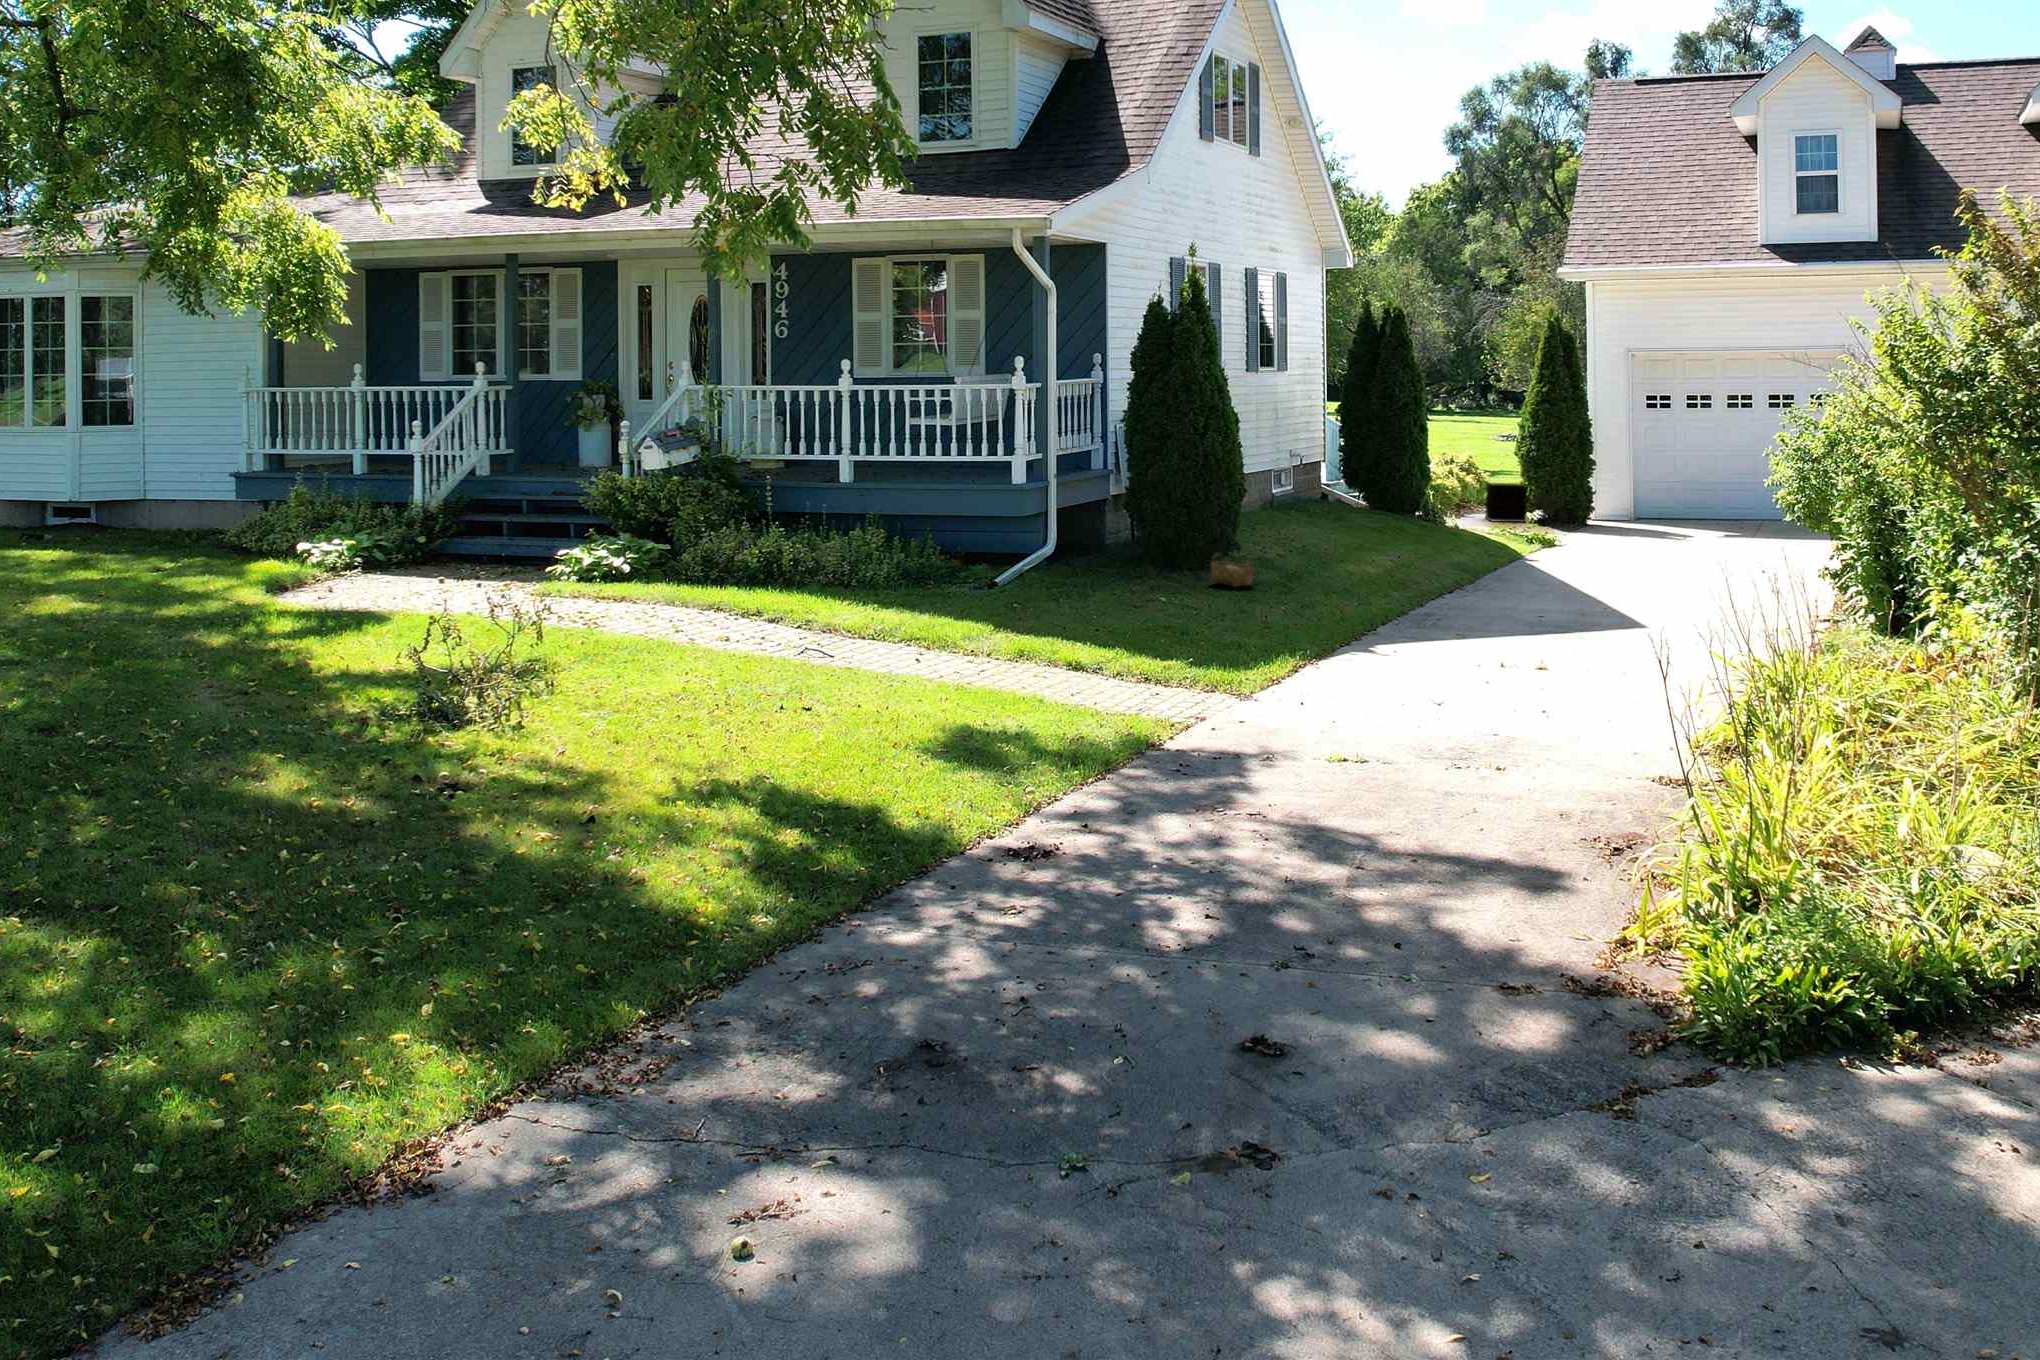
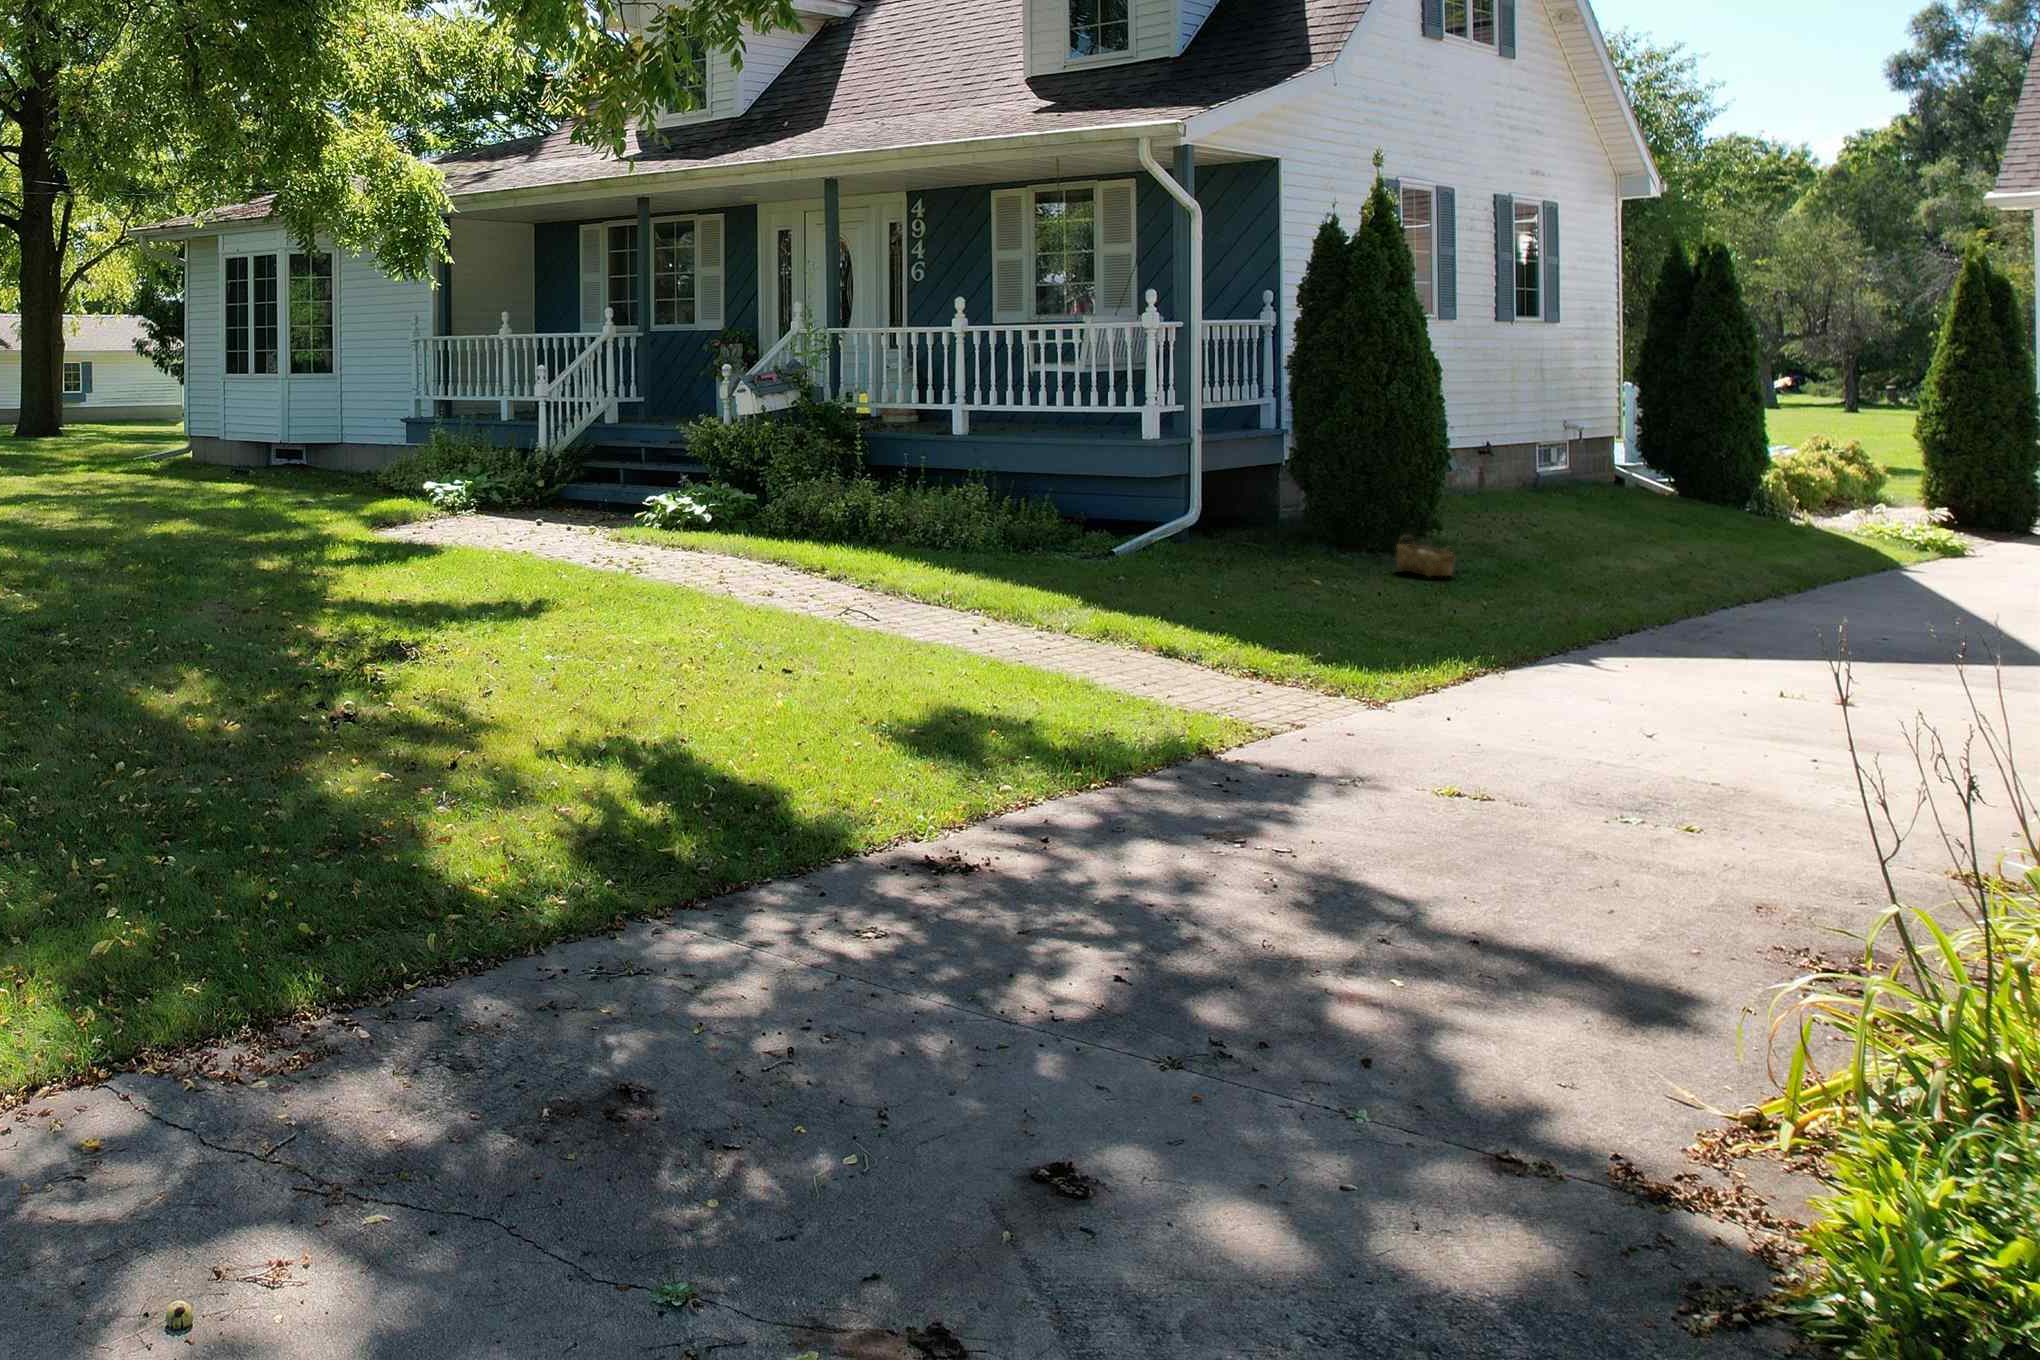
wooden crate: present [1485,483,1527,522] -> none [1868,471,1938,528]
potted plant: present [1532,492,1558,526] -> none [1942,486,1991,533]

